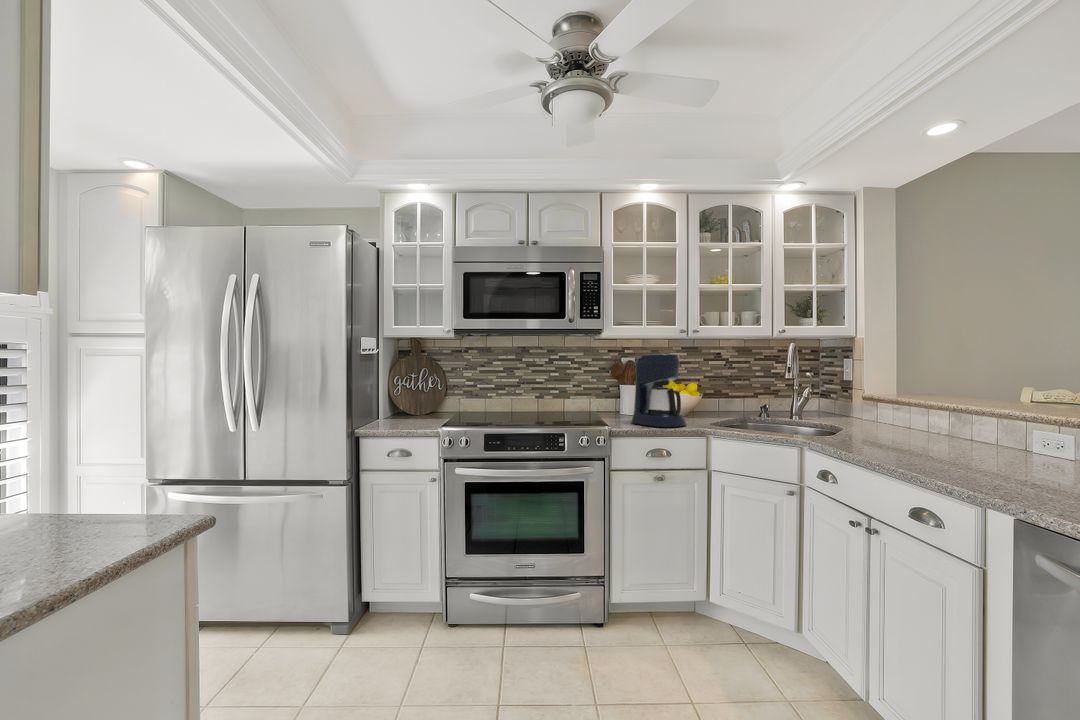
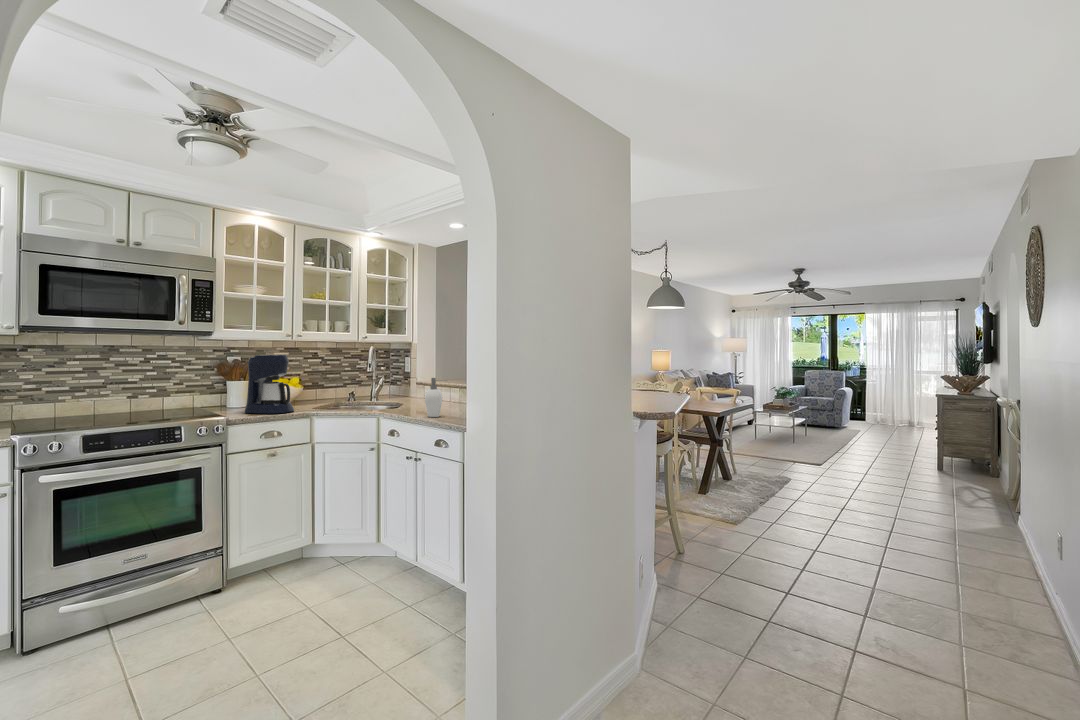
soap dispenser: none [884,391,933,460] -> present [425,378,442,417]

